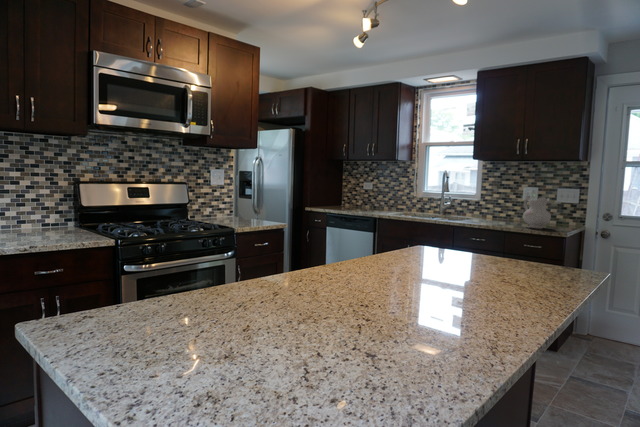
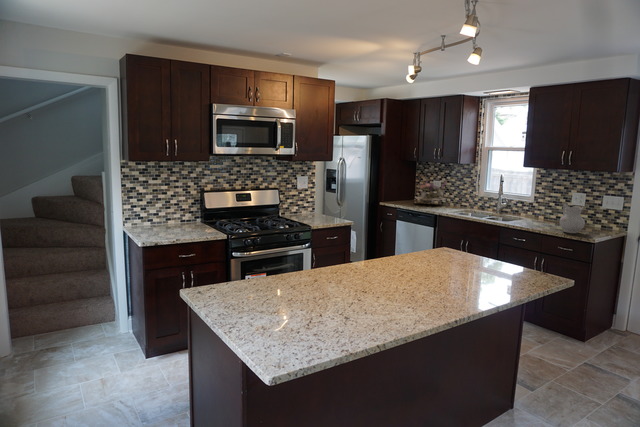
flower arrangement: none [346,182,381,208] -> present [417,181,447,202]

